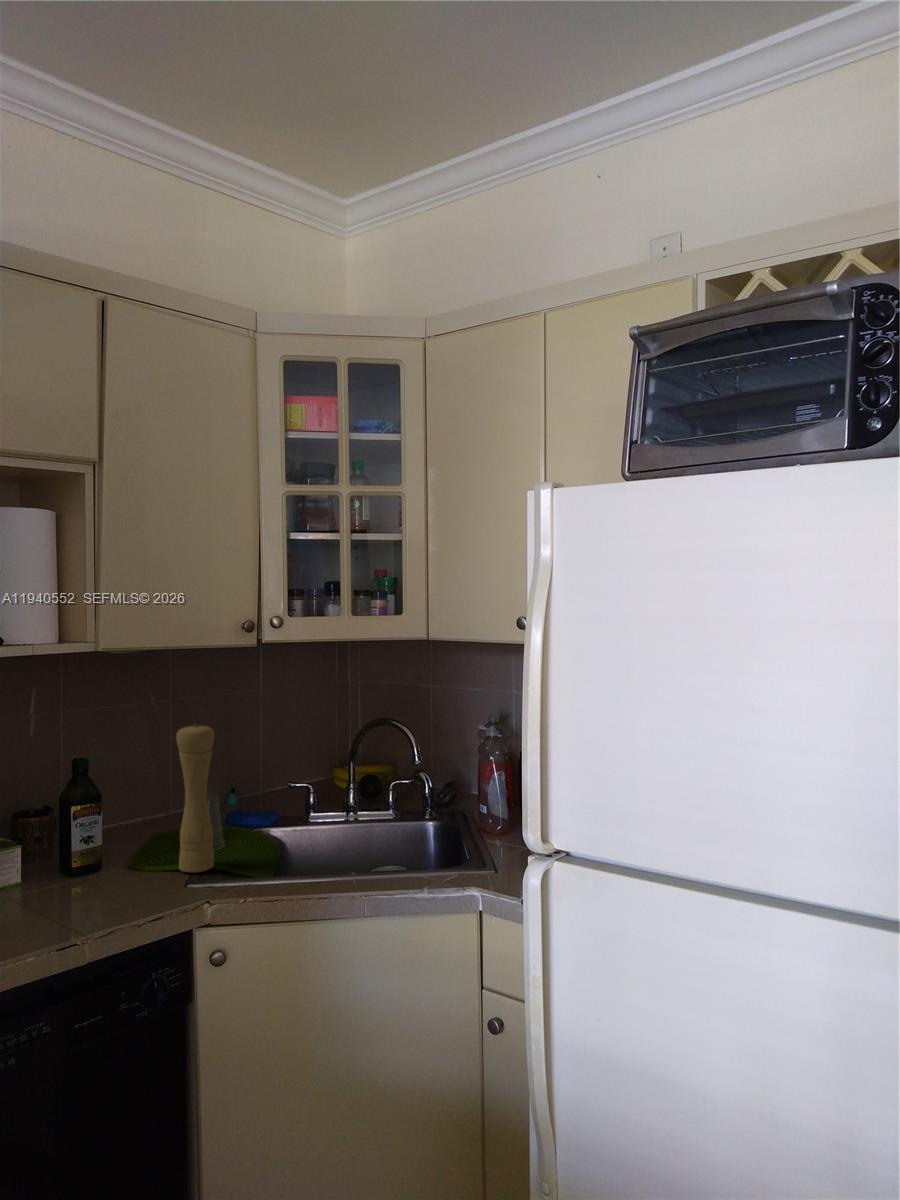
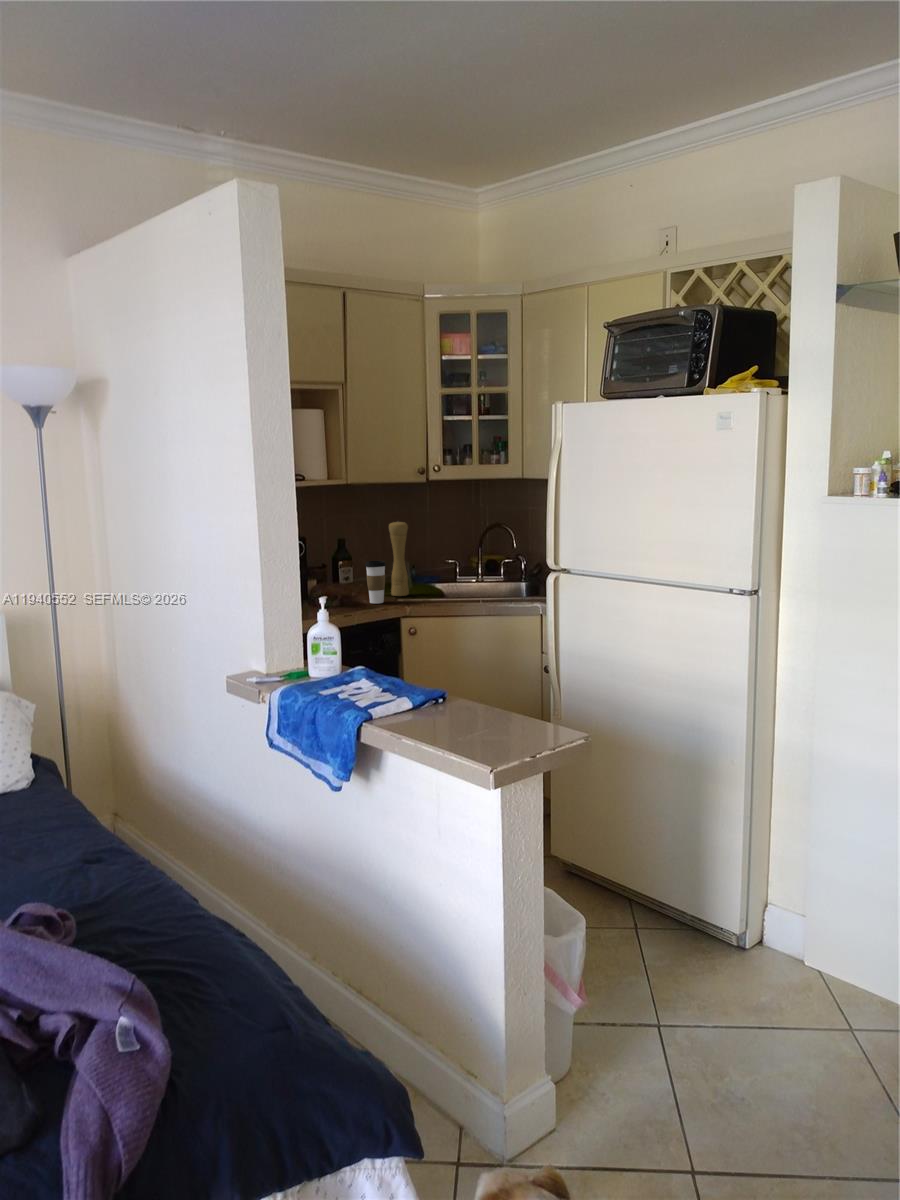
coffee cup: none [118,809,163,901] -> present [365,561,386,604]

